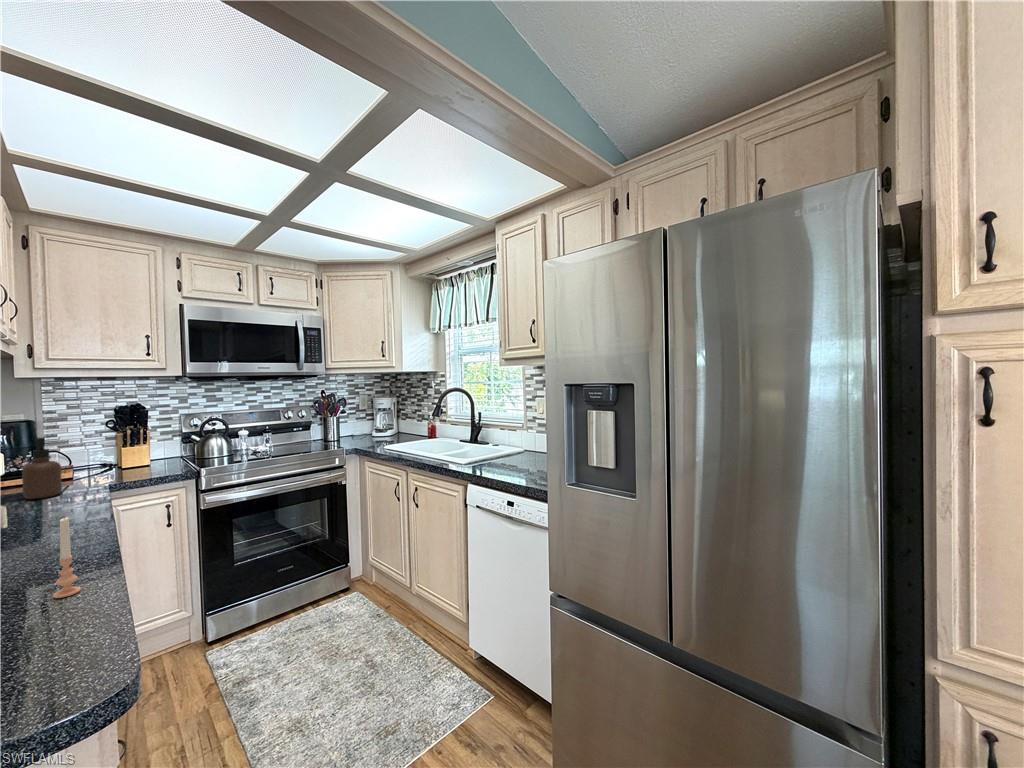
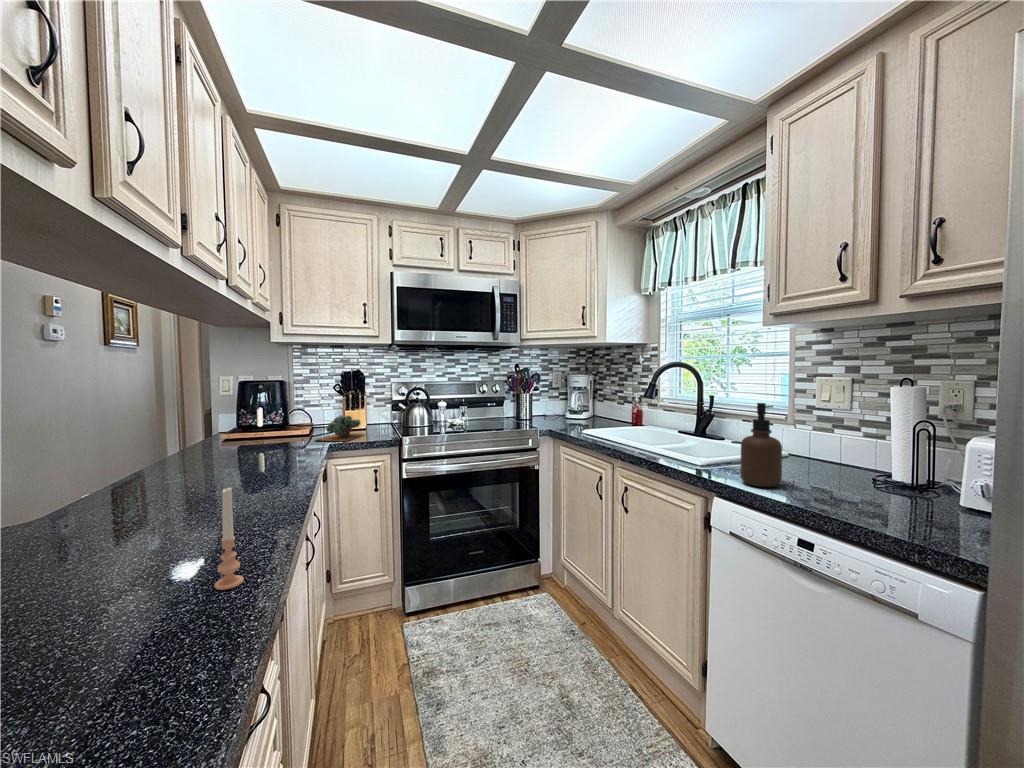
soap dispenser: present [22,438,62,499] -> present [741,403,782,487]
succulent plant: none [84,453,154,484] -> present [315,415,366,441]

